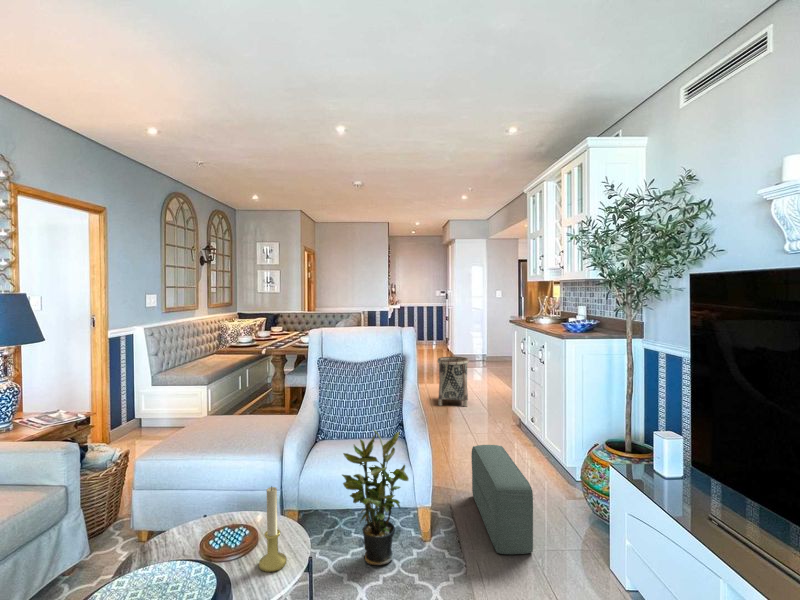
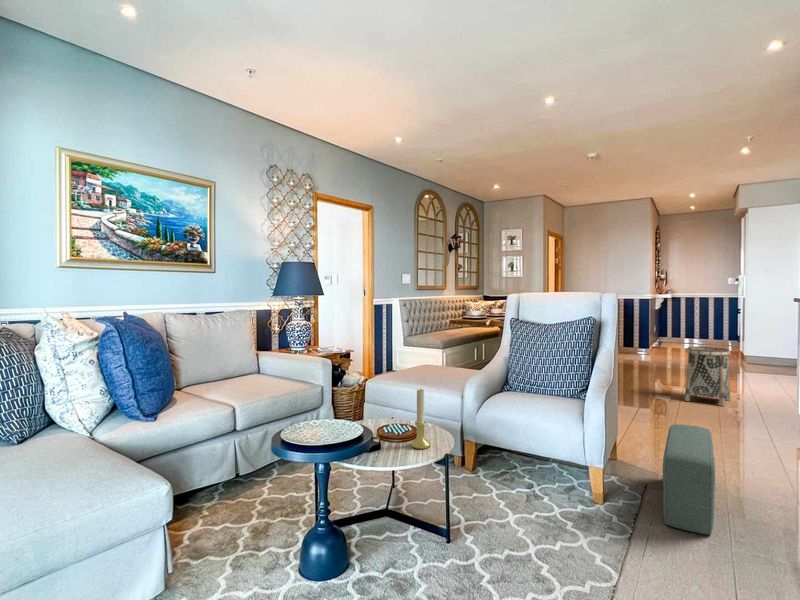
potted plant: present [342,430,408,566] -> none [505,379,571,502]

